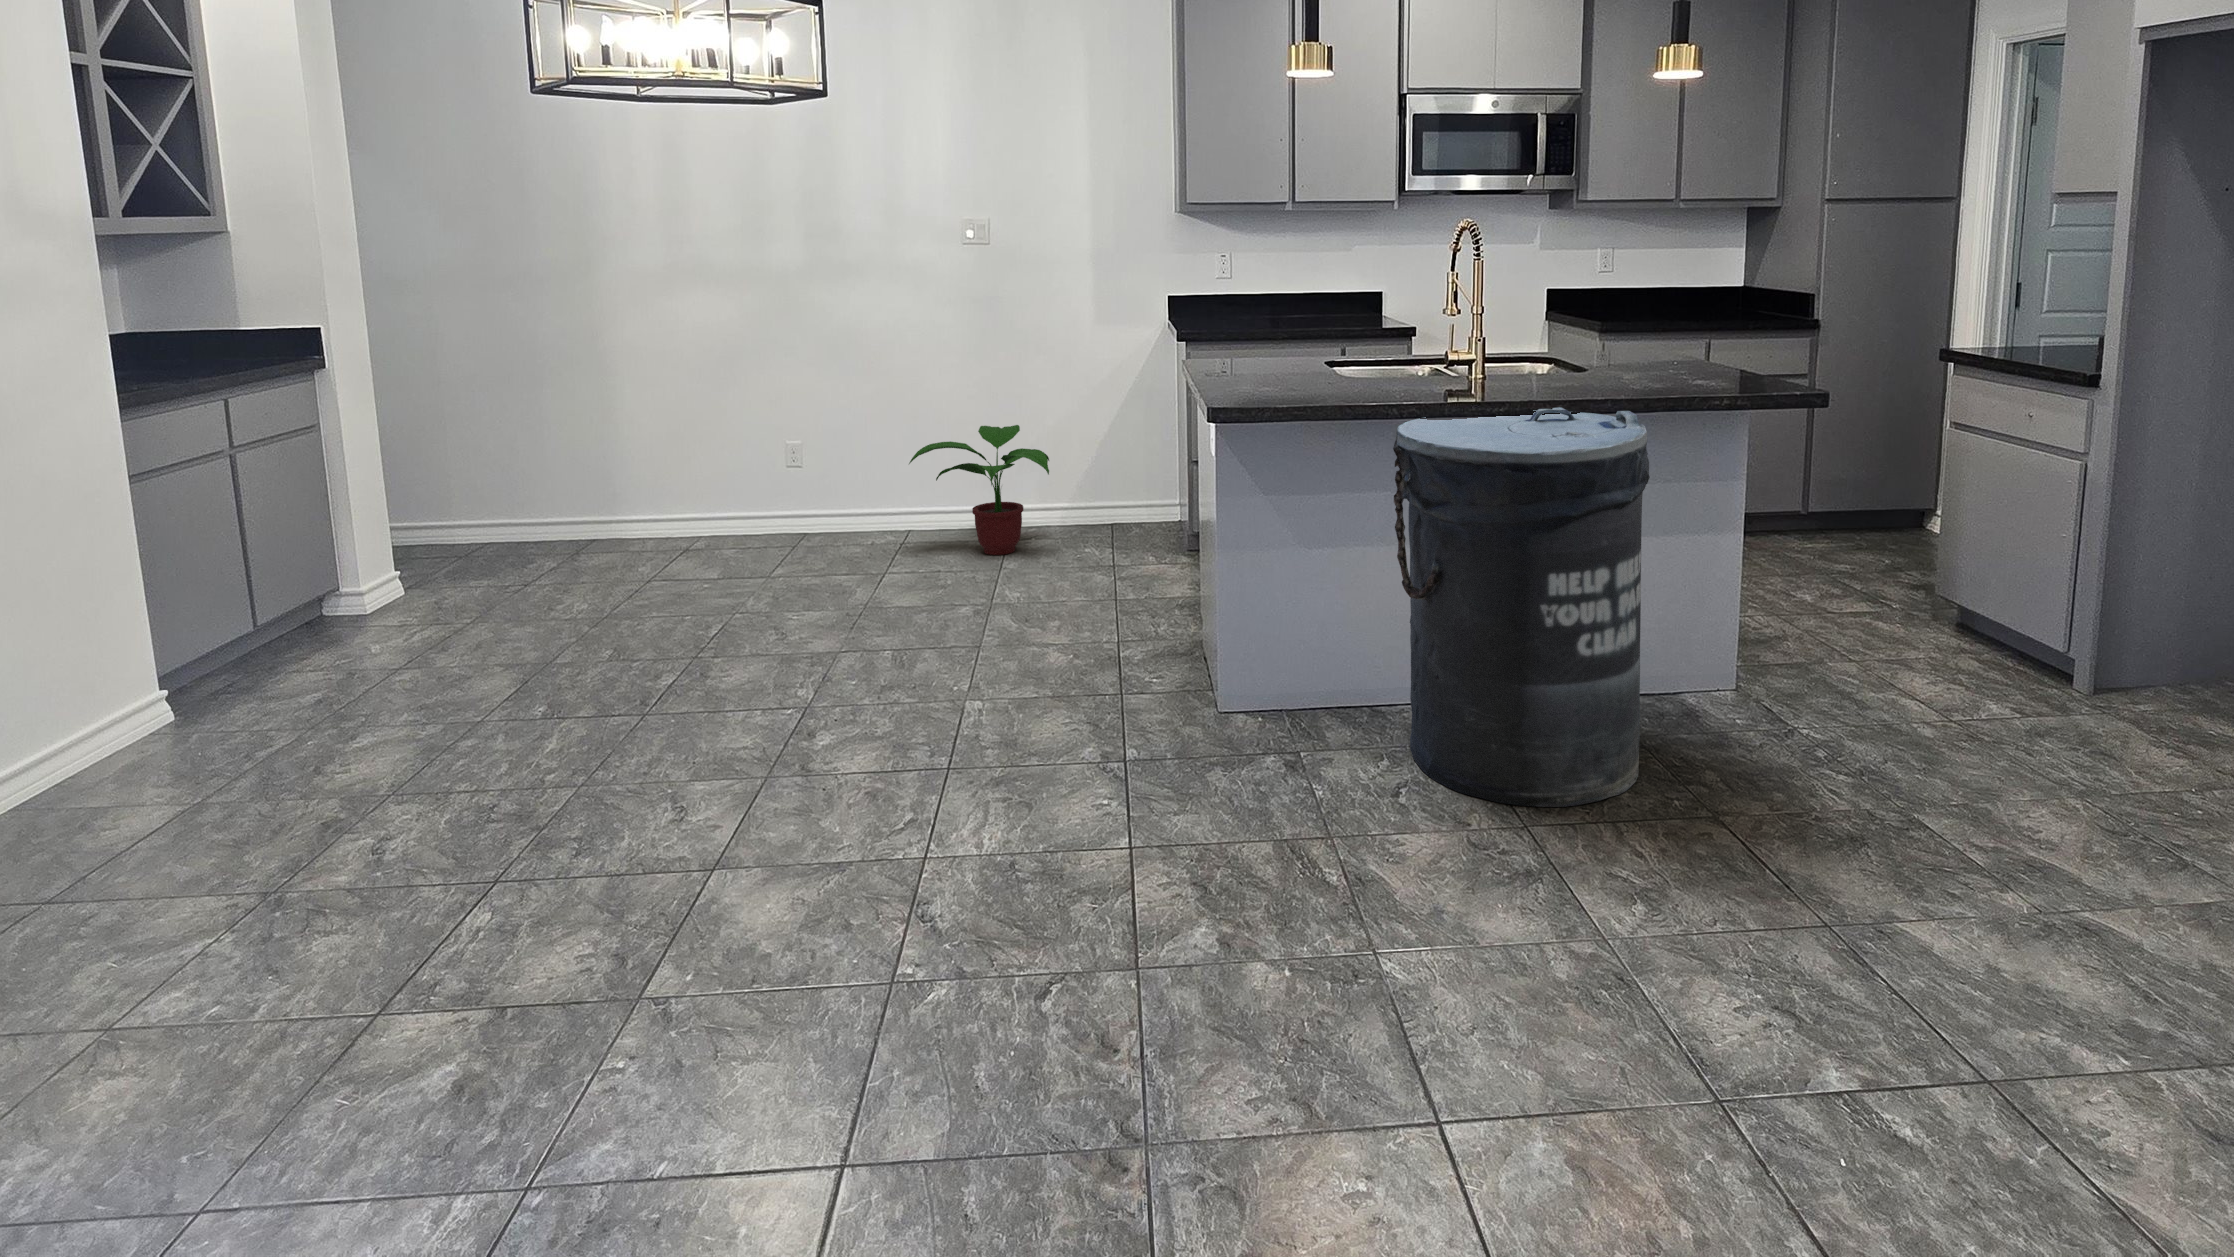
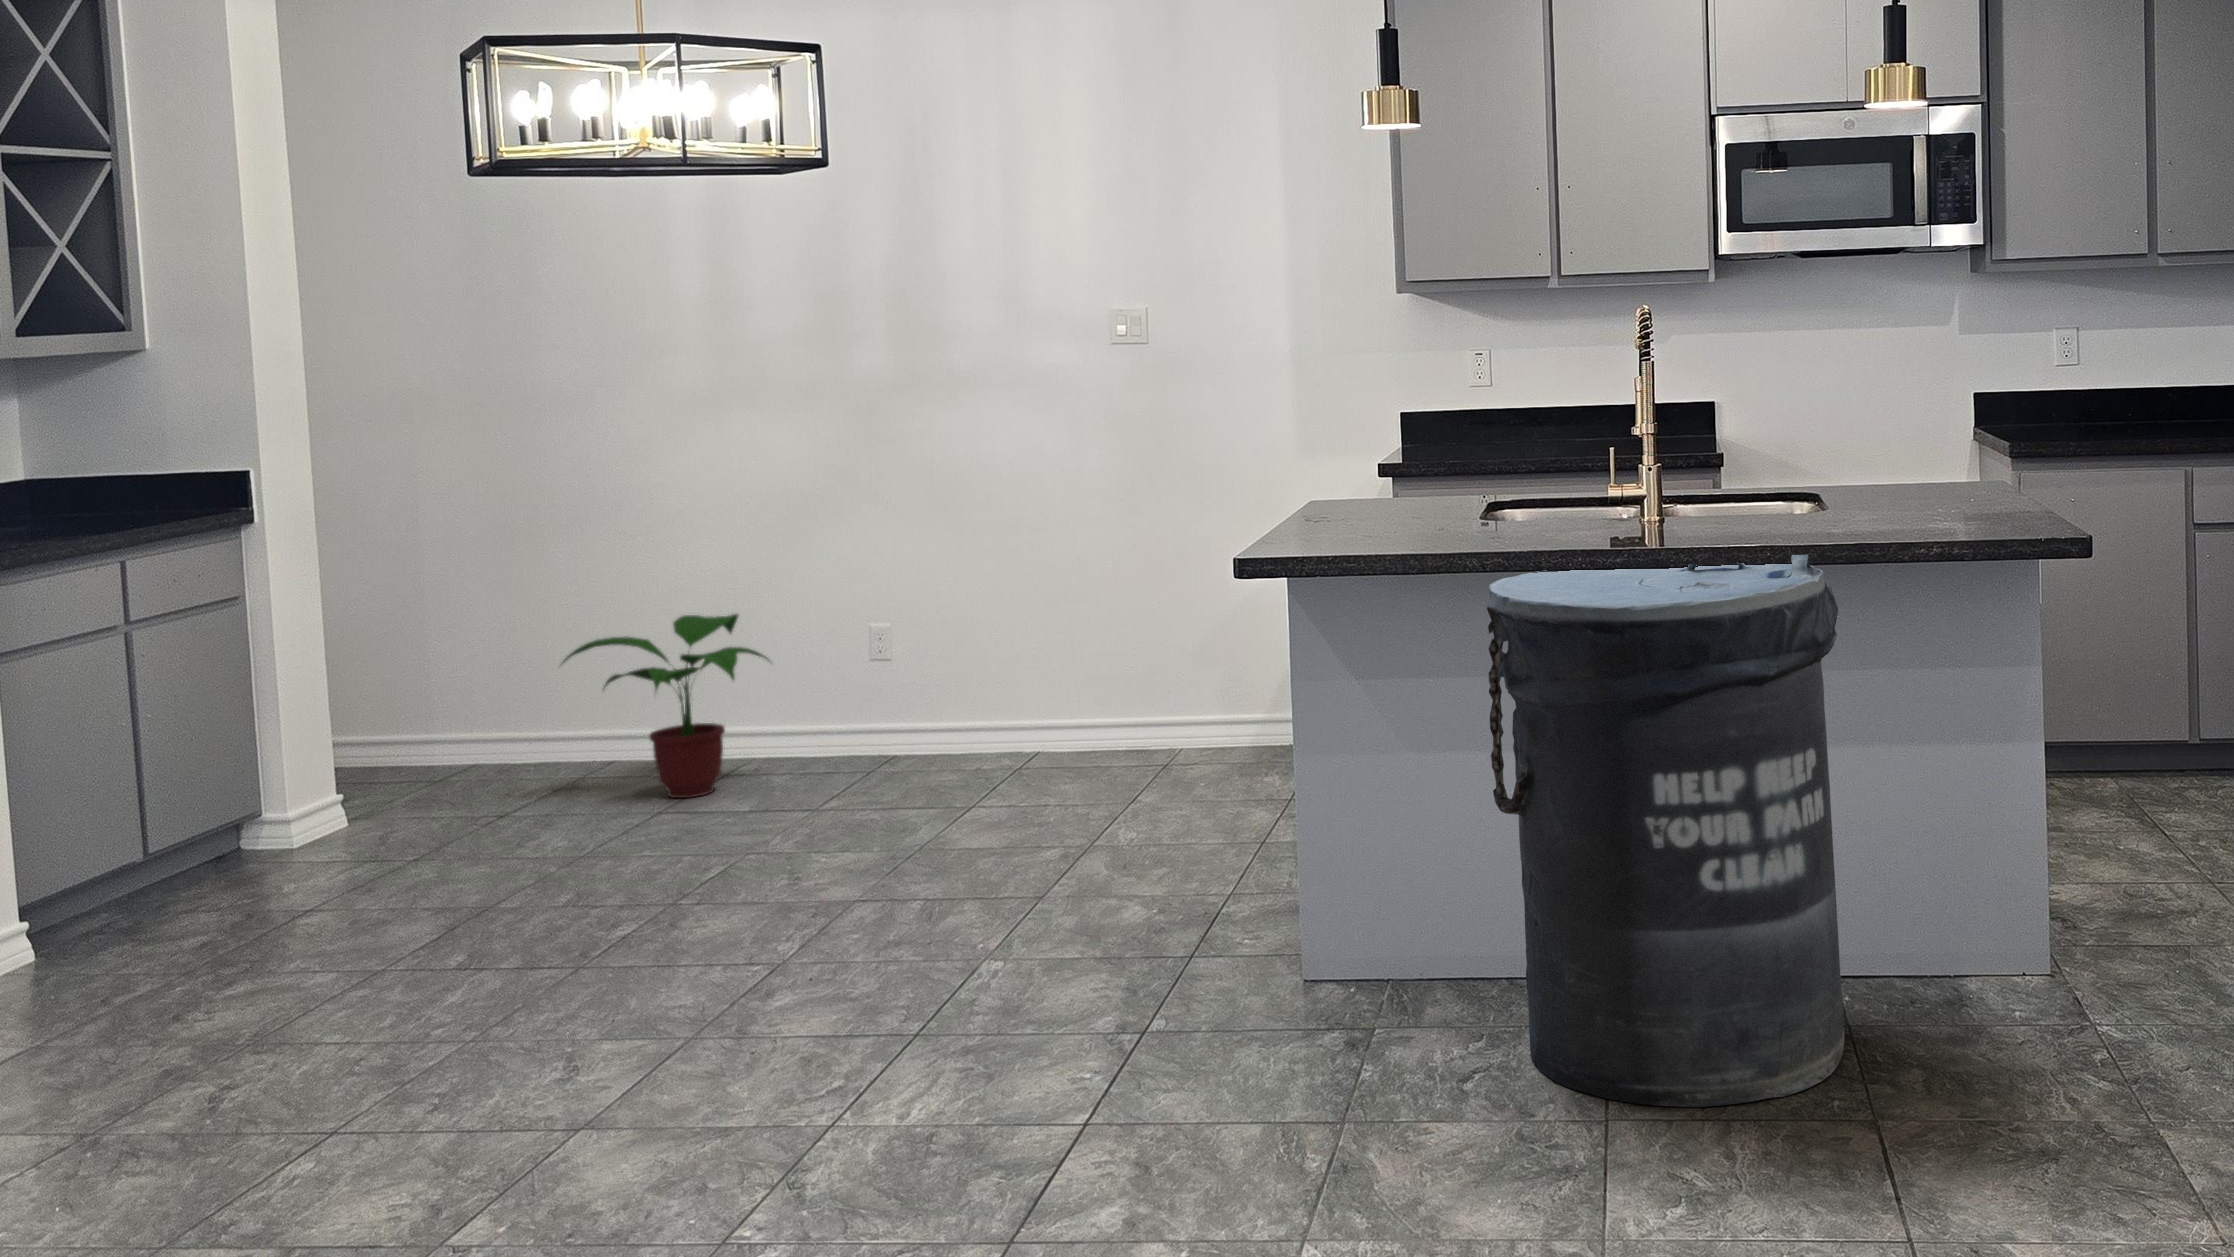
potted plant: present [909,425,1049,555] -> present [563,614,767,798]

